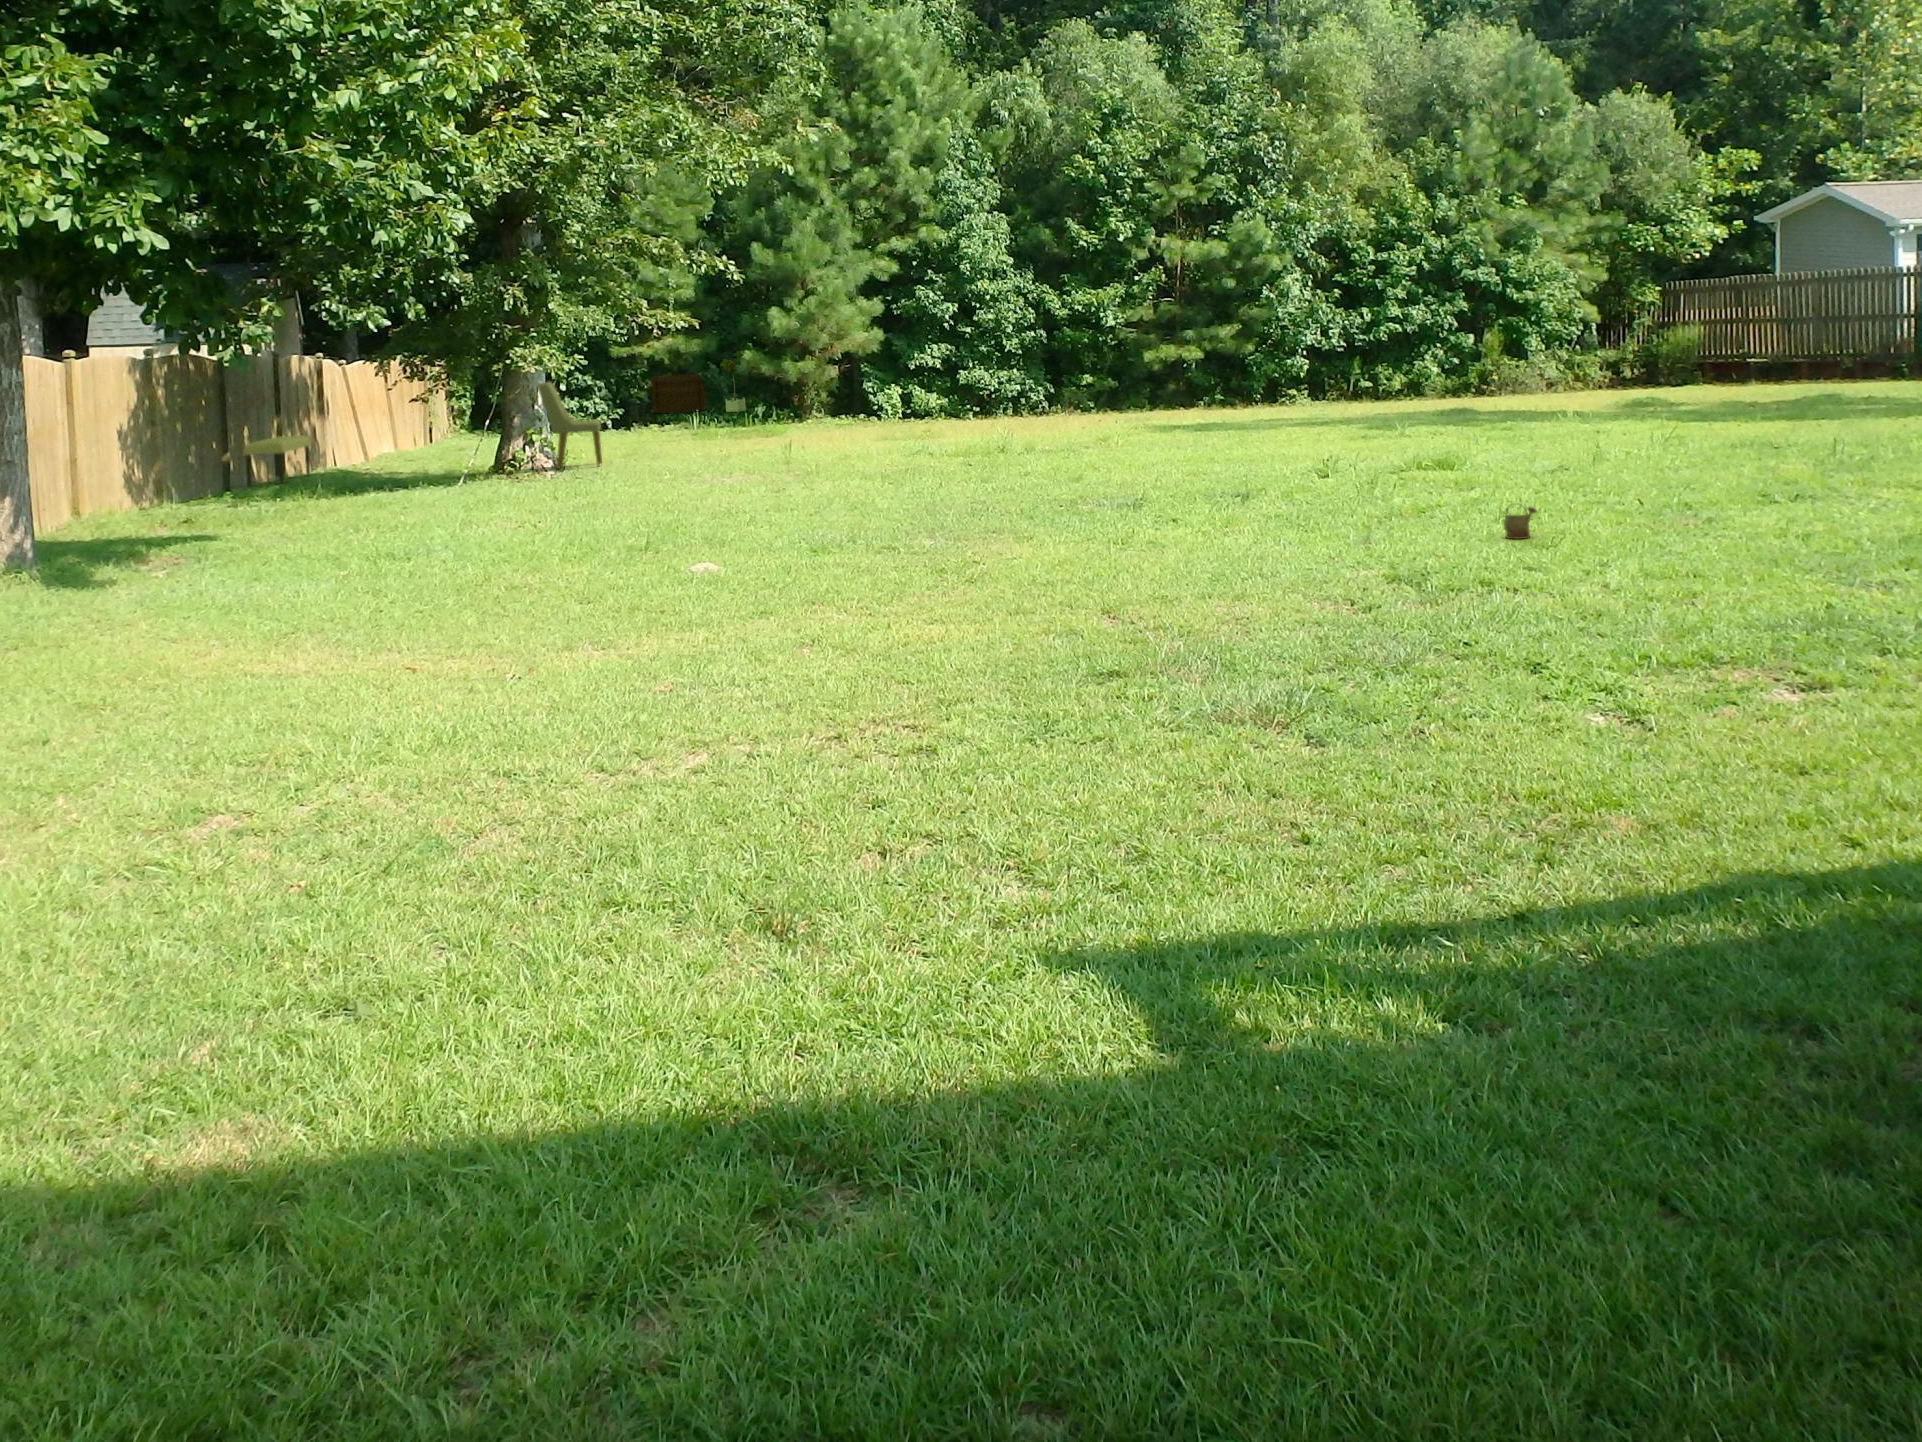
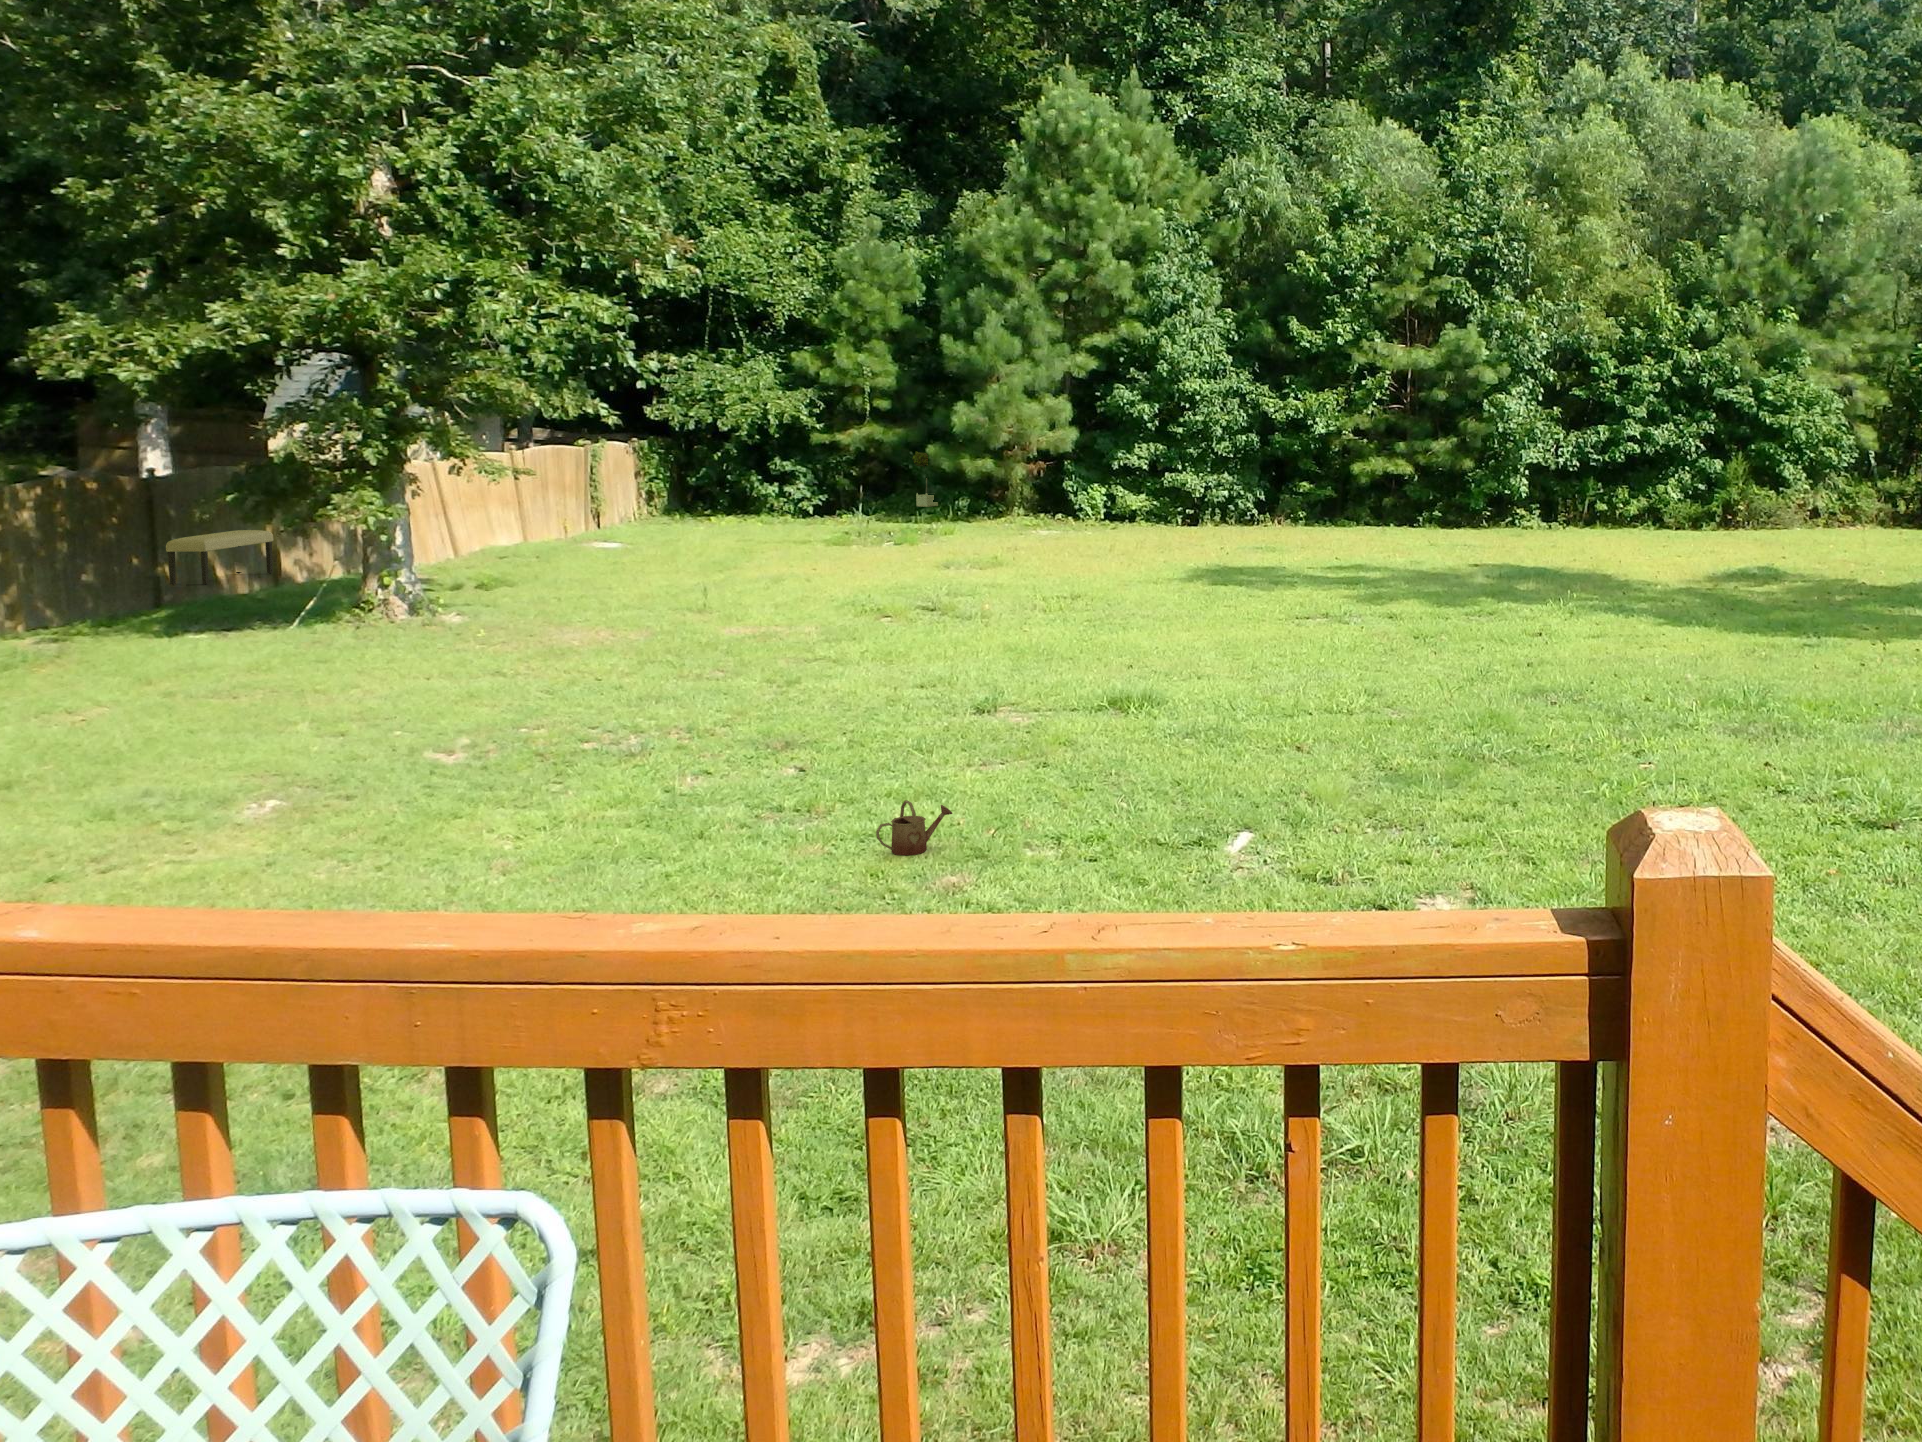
wooden crate: present [651,374,705,413] -> none [852,464,906,505]
chair: present [538,382,602,469] -> none [474,486,556,584]

